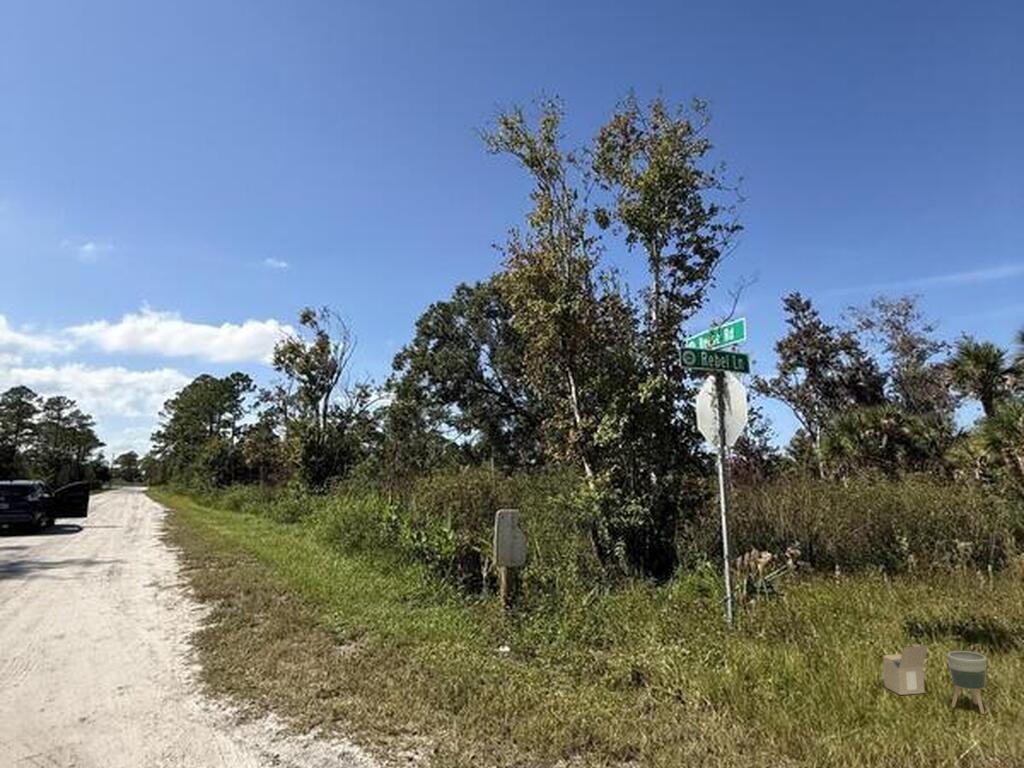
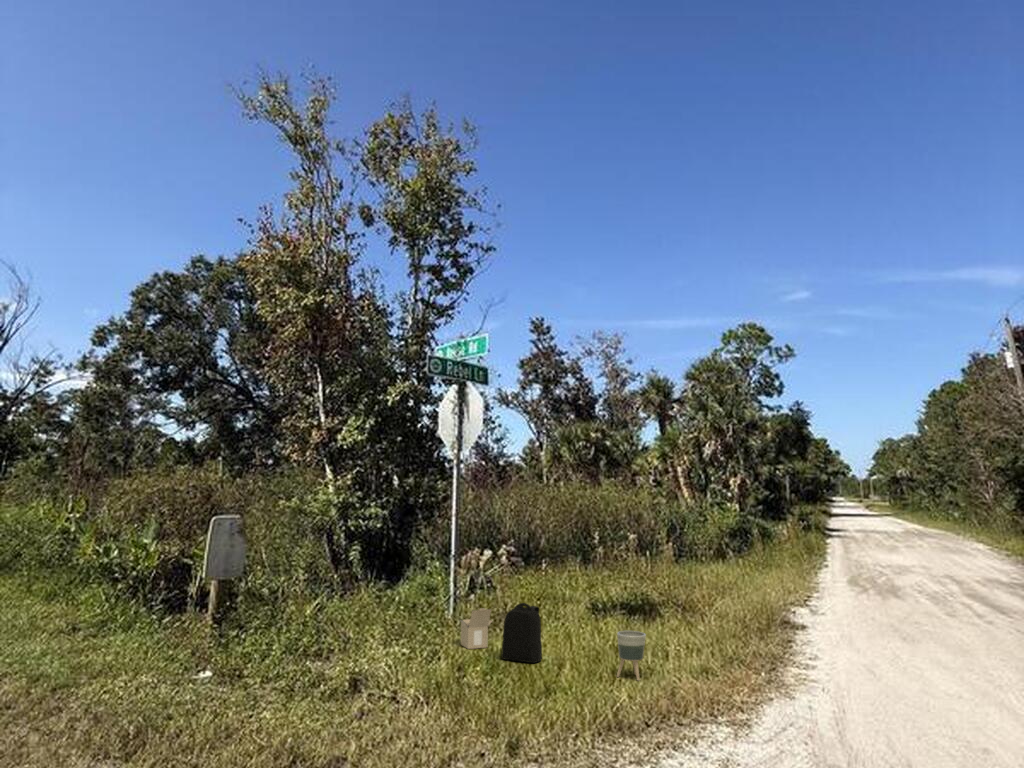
backpack: none [799,615,849,685] -> present [501,603,542,663]
cardboard box: present [883,644,928,695] -> present [460,608,492,649]

